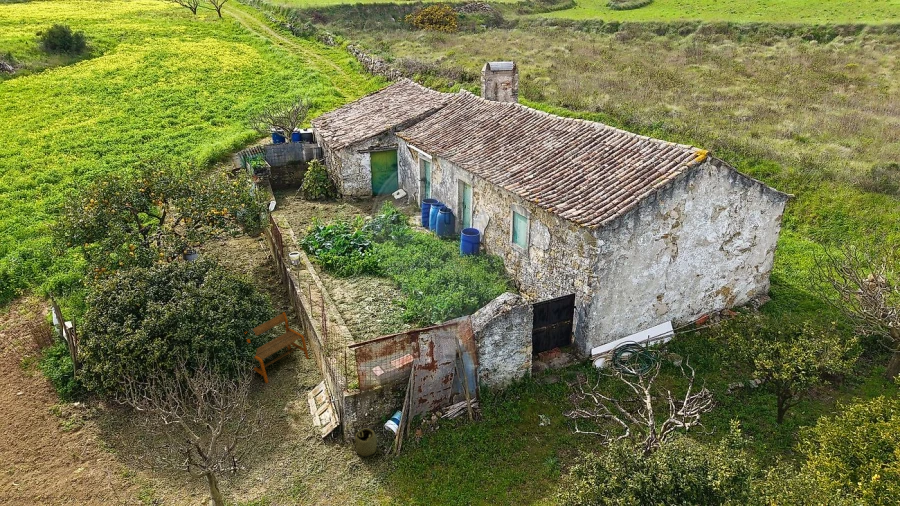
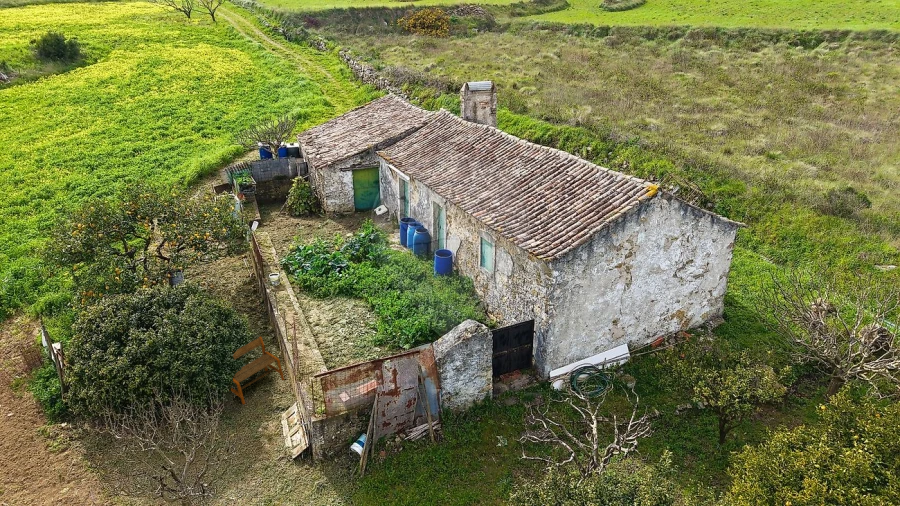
basket: present [355,428,377,456] -> none [322,449,343,476]

